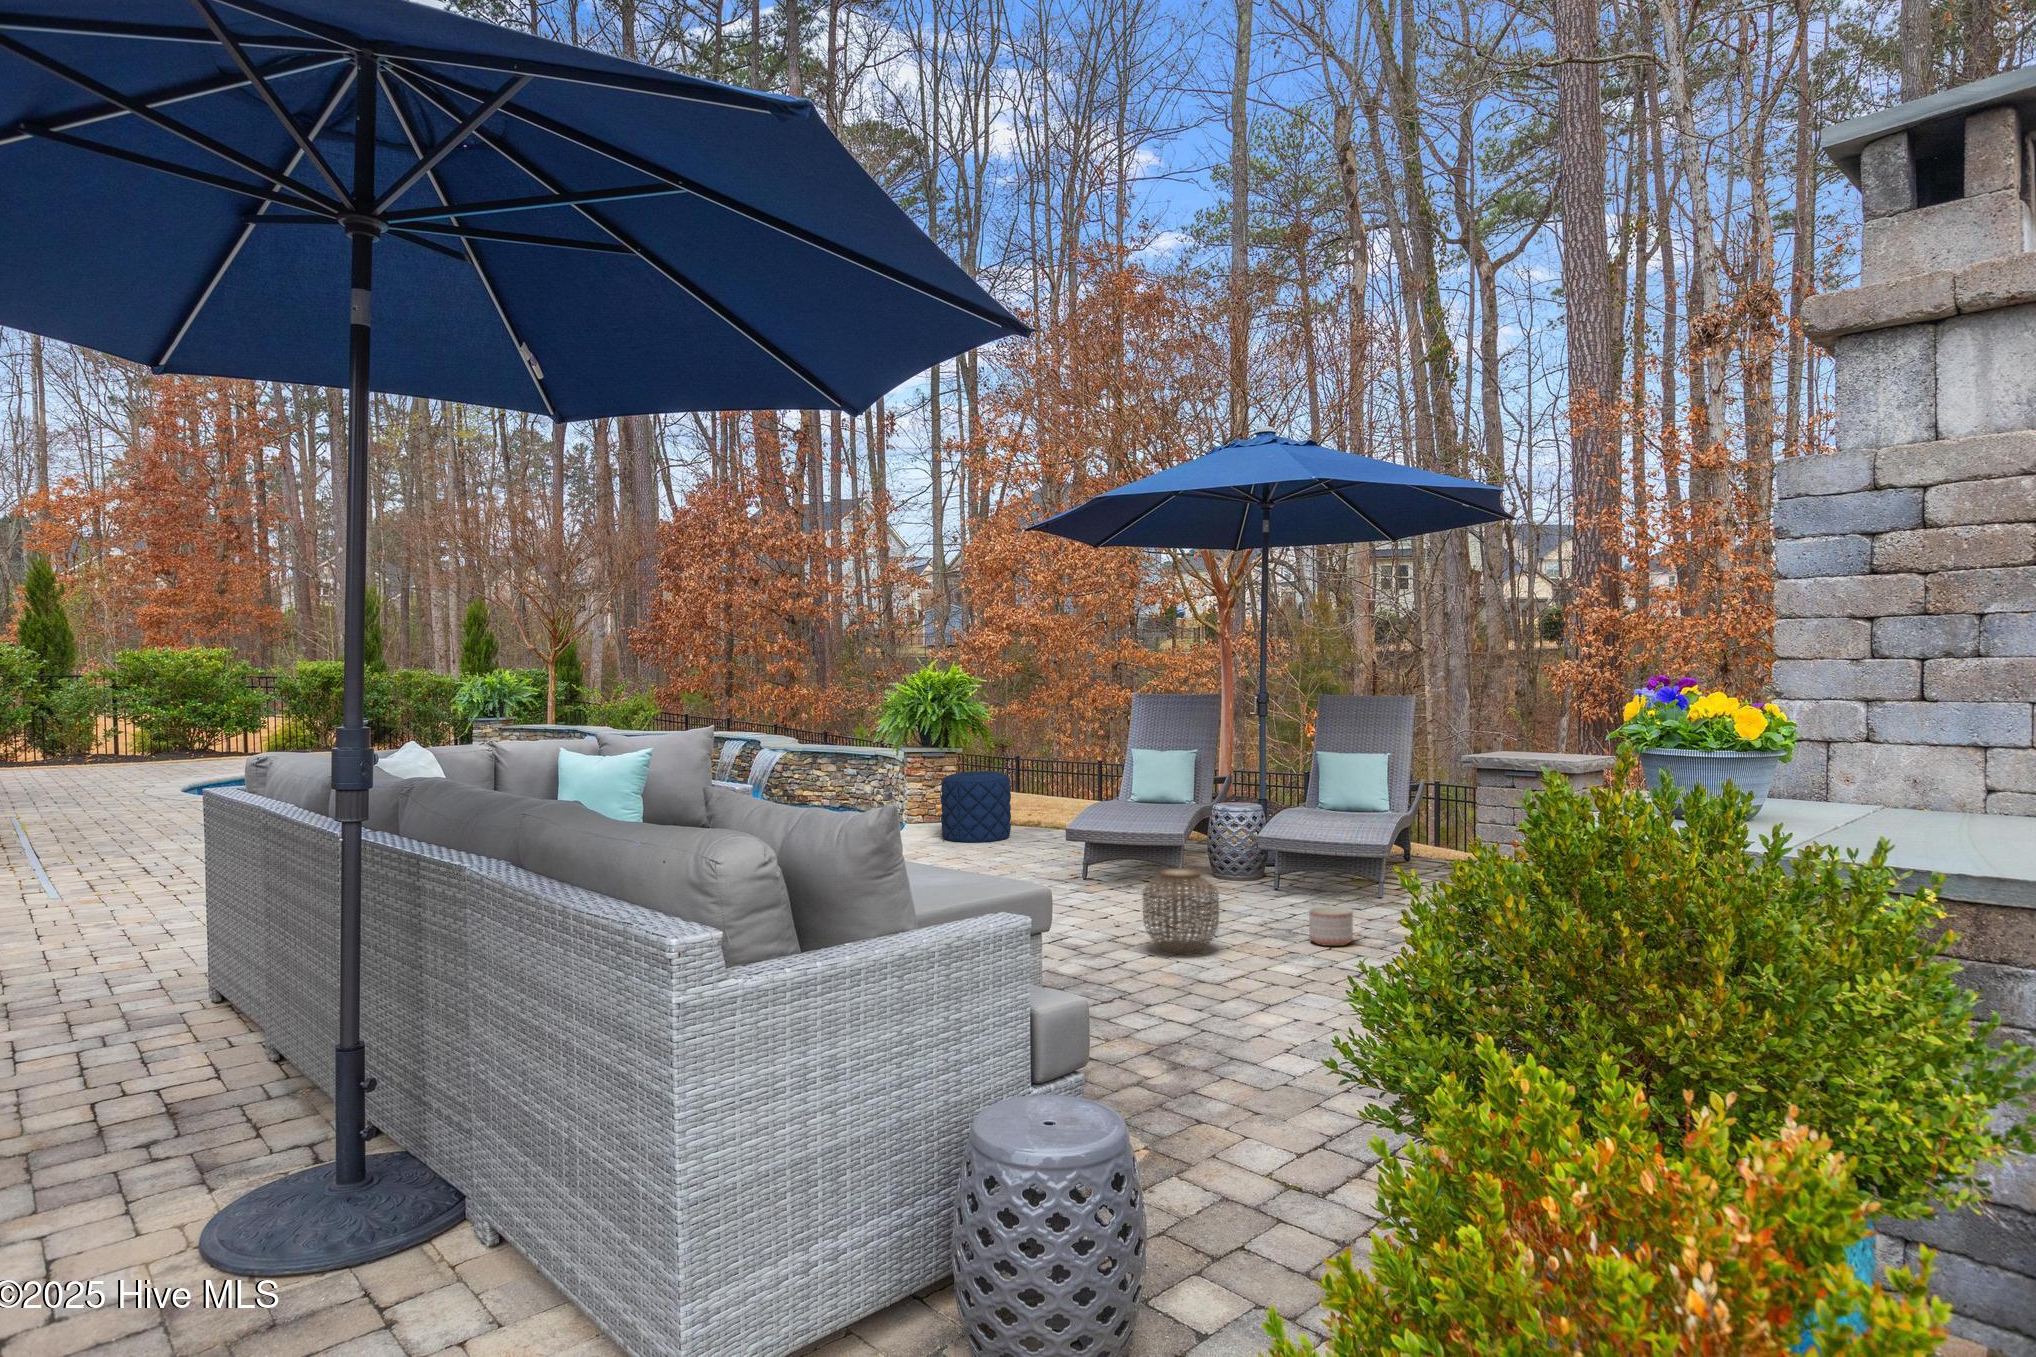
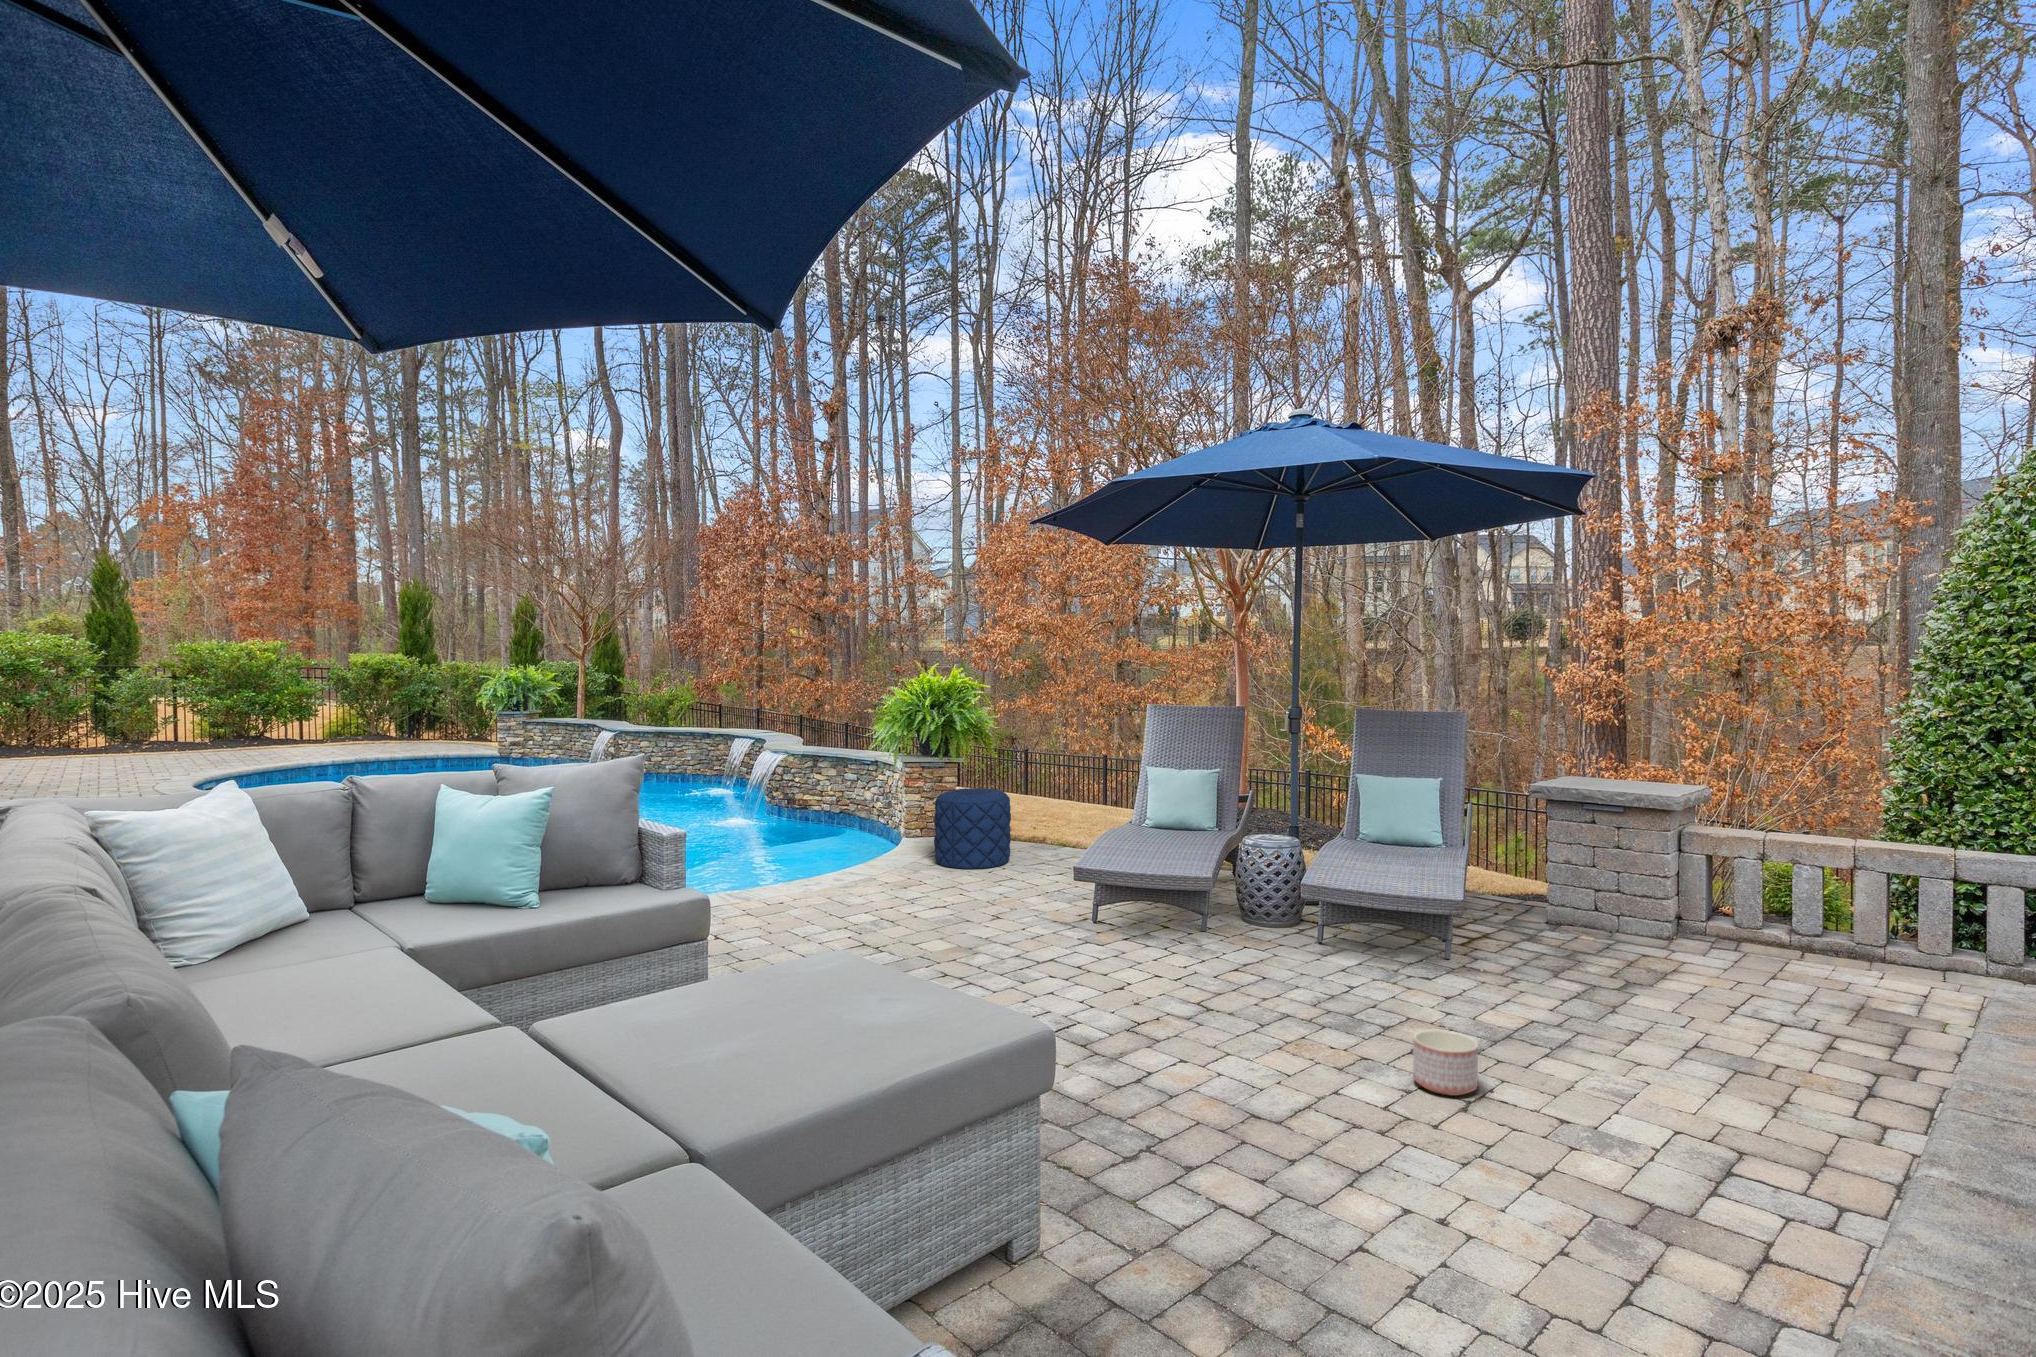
woven basket: present [1143,868,1219,954] -> none [1181,978,1291,1109]

